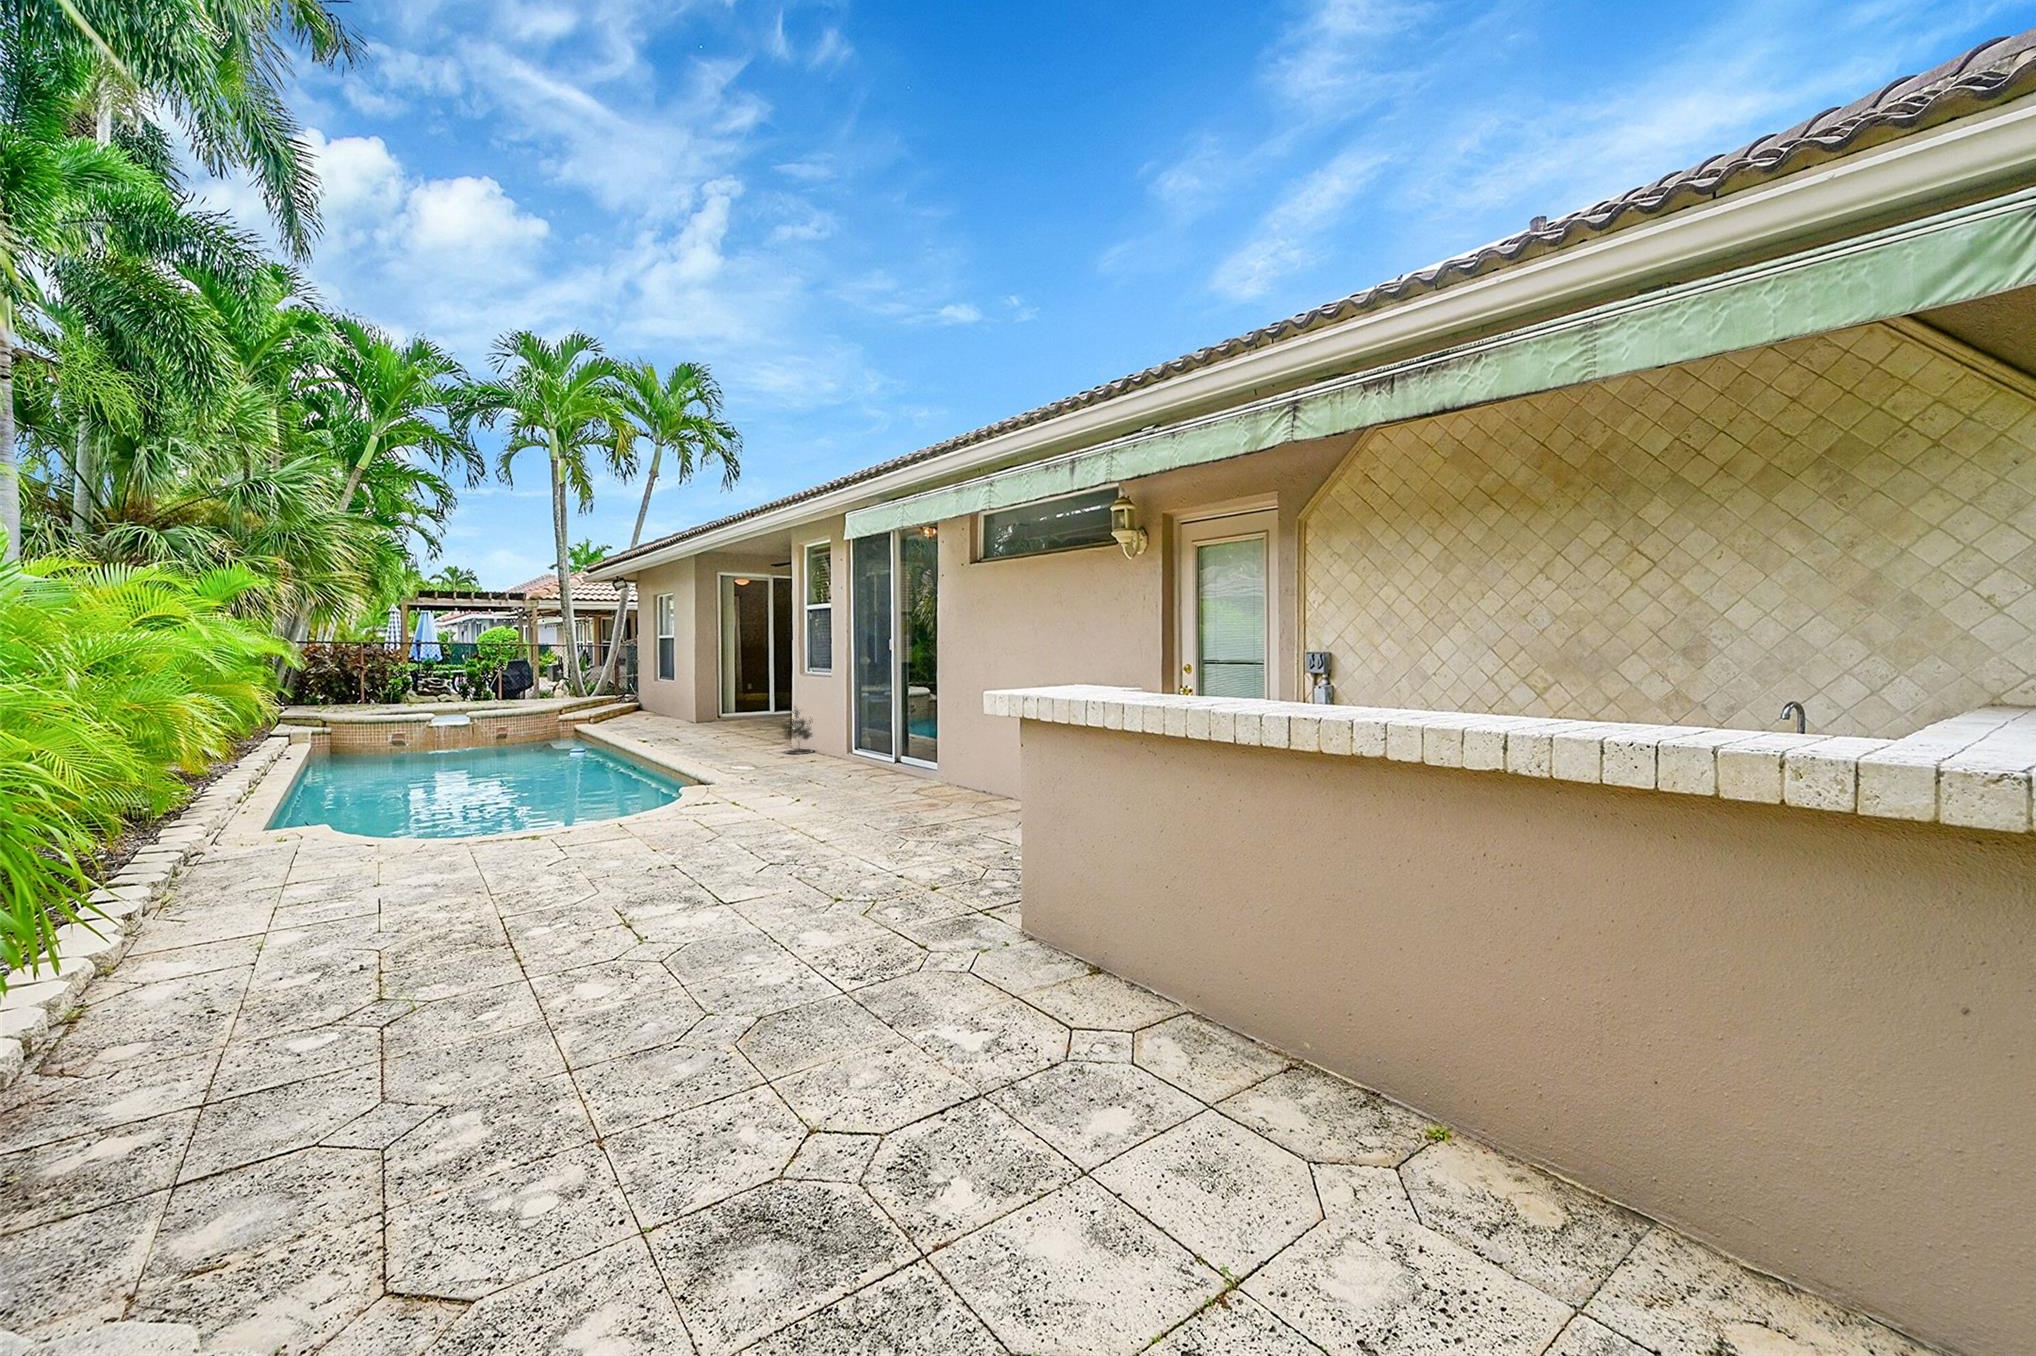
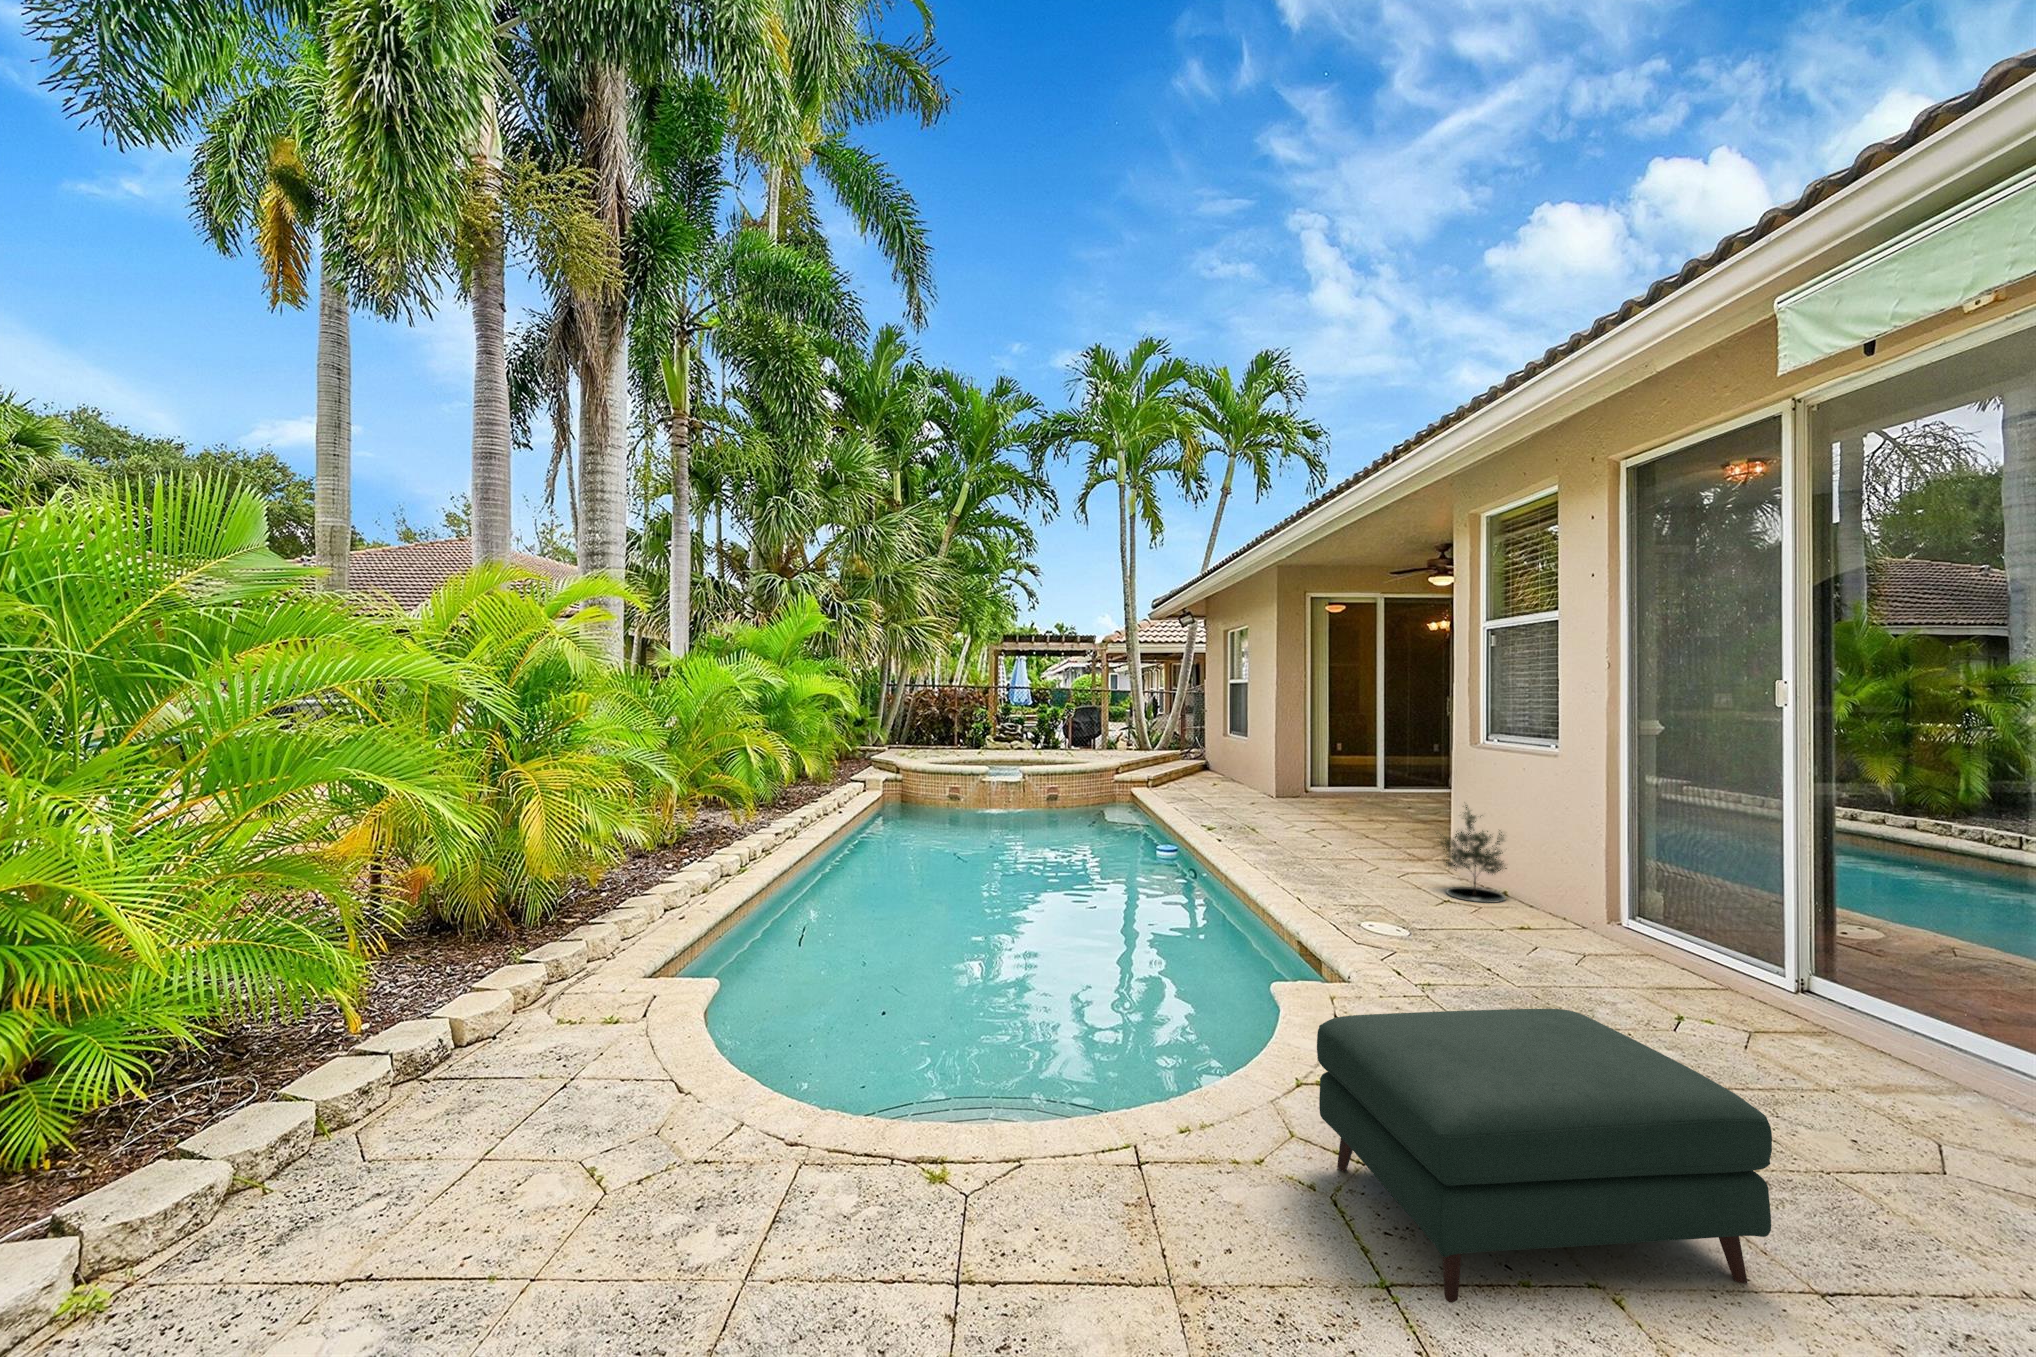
ottoman: none [698,755,821,825] -> present [1317,1009,1772,1303]

